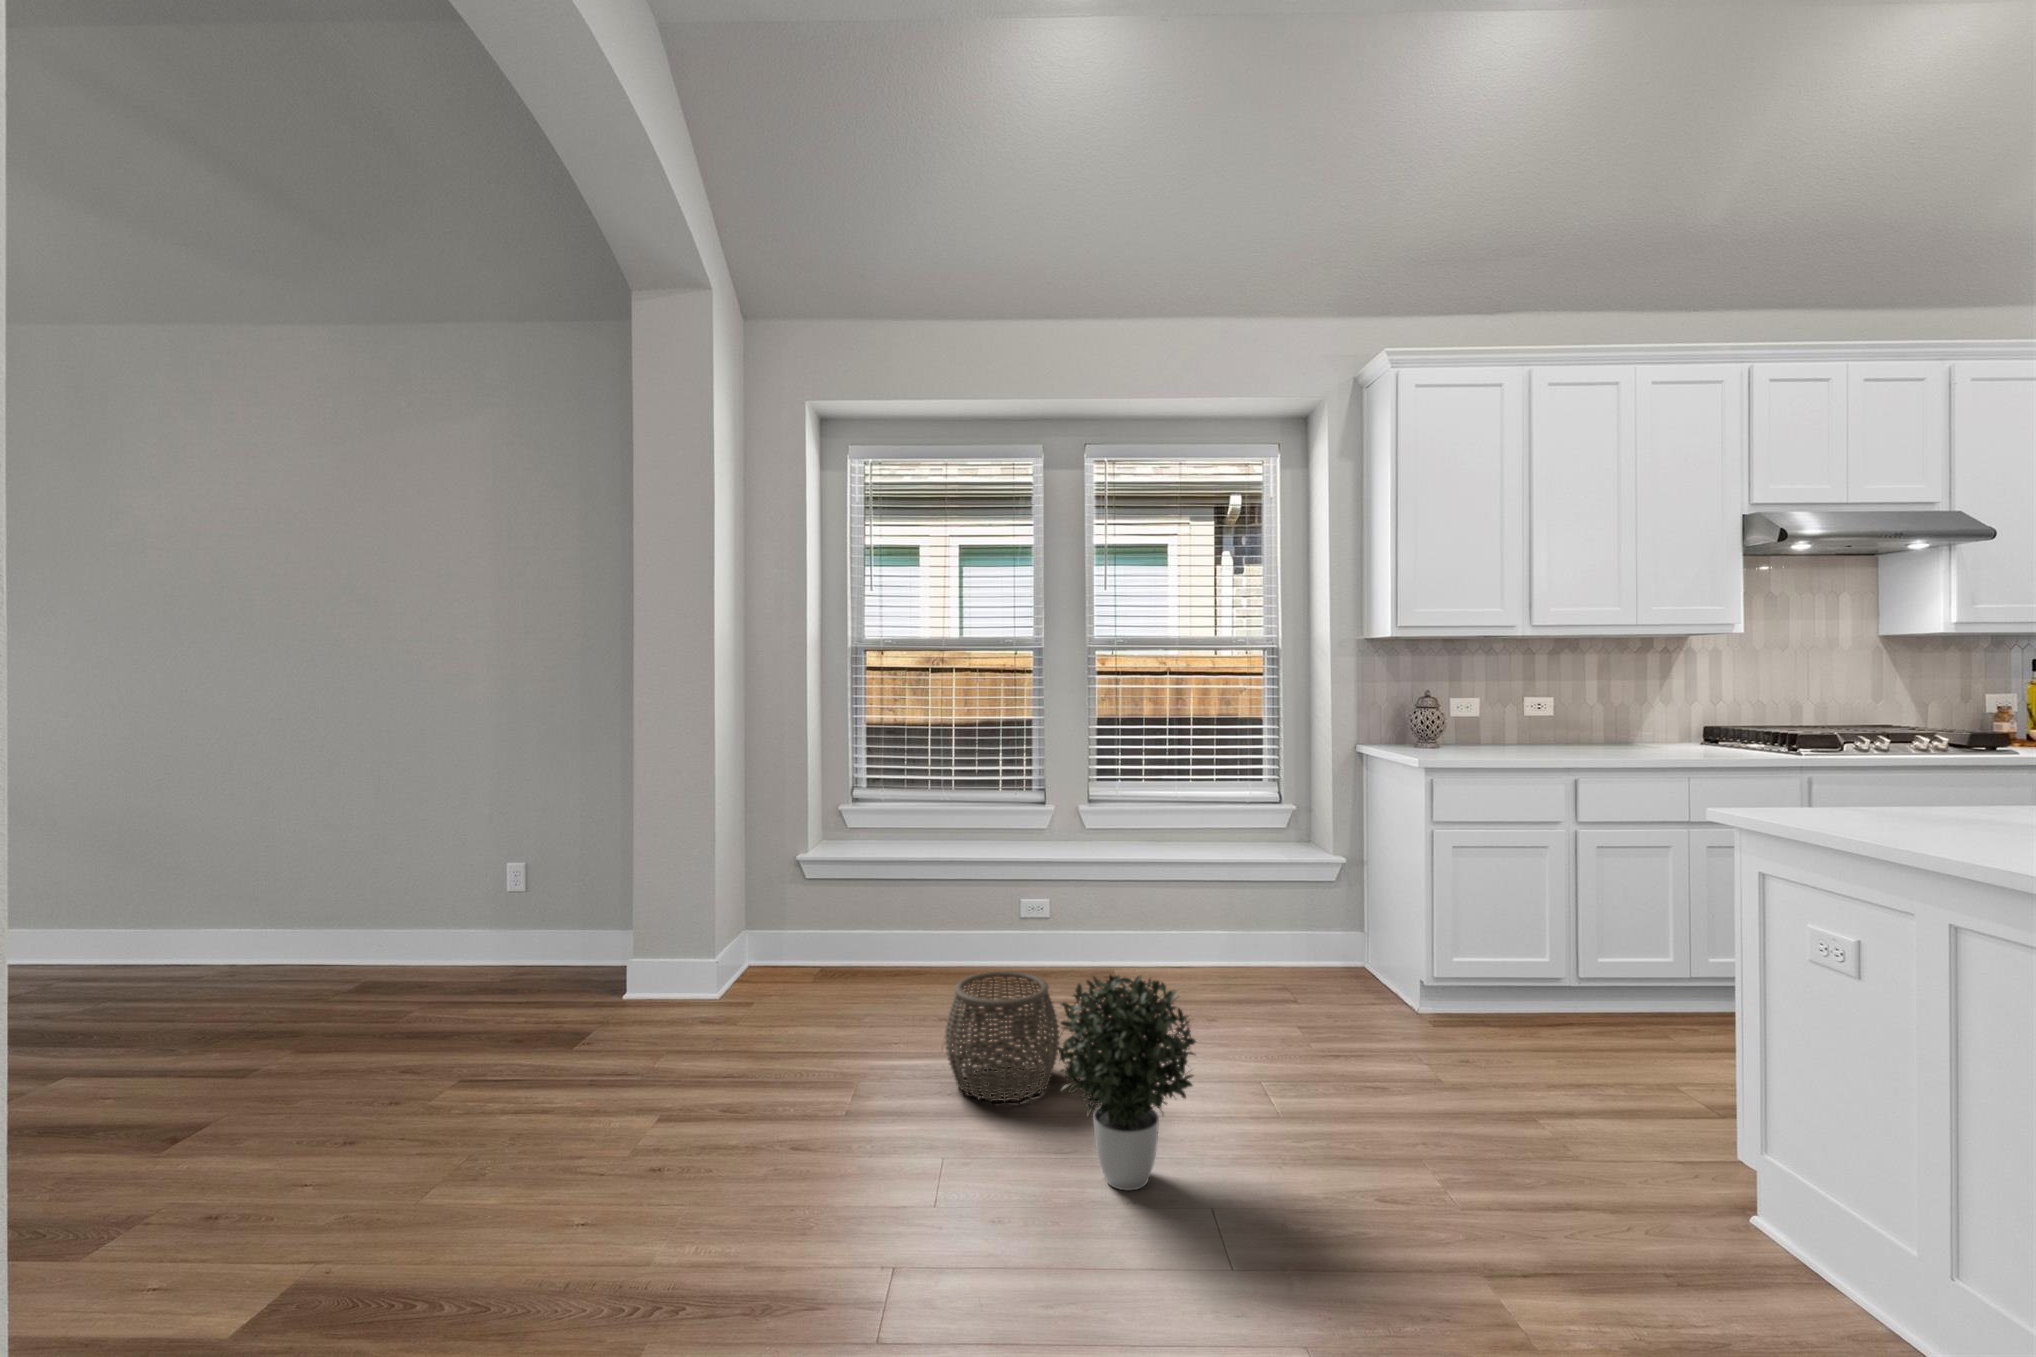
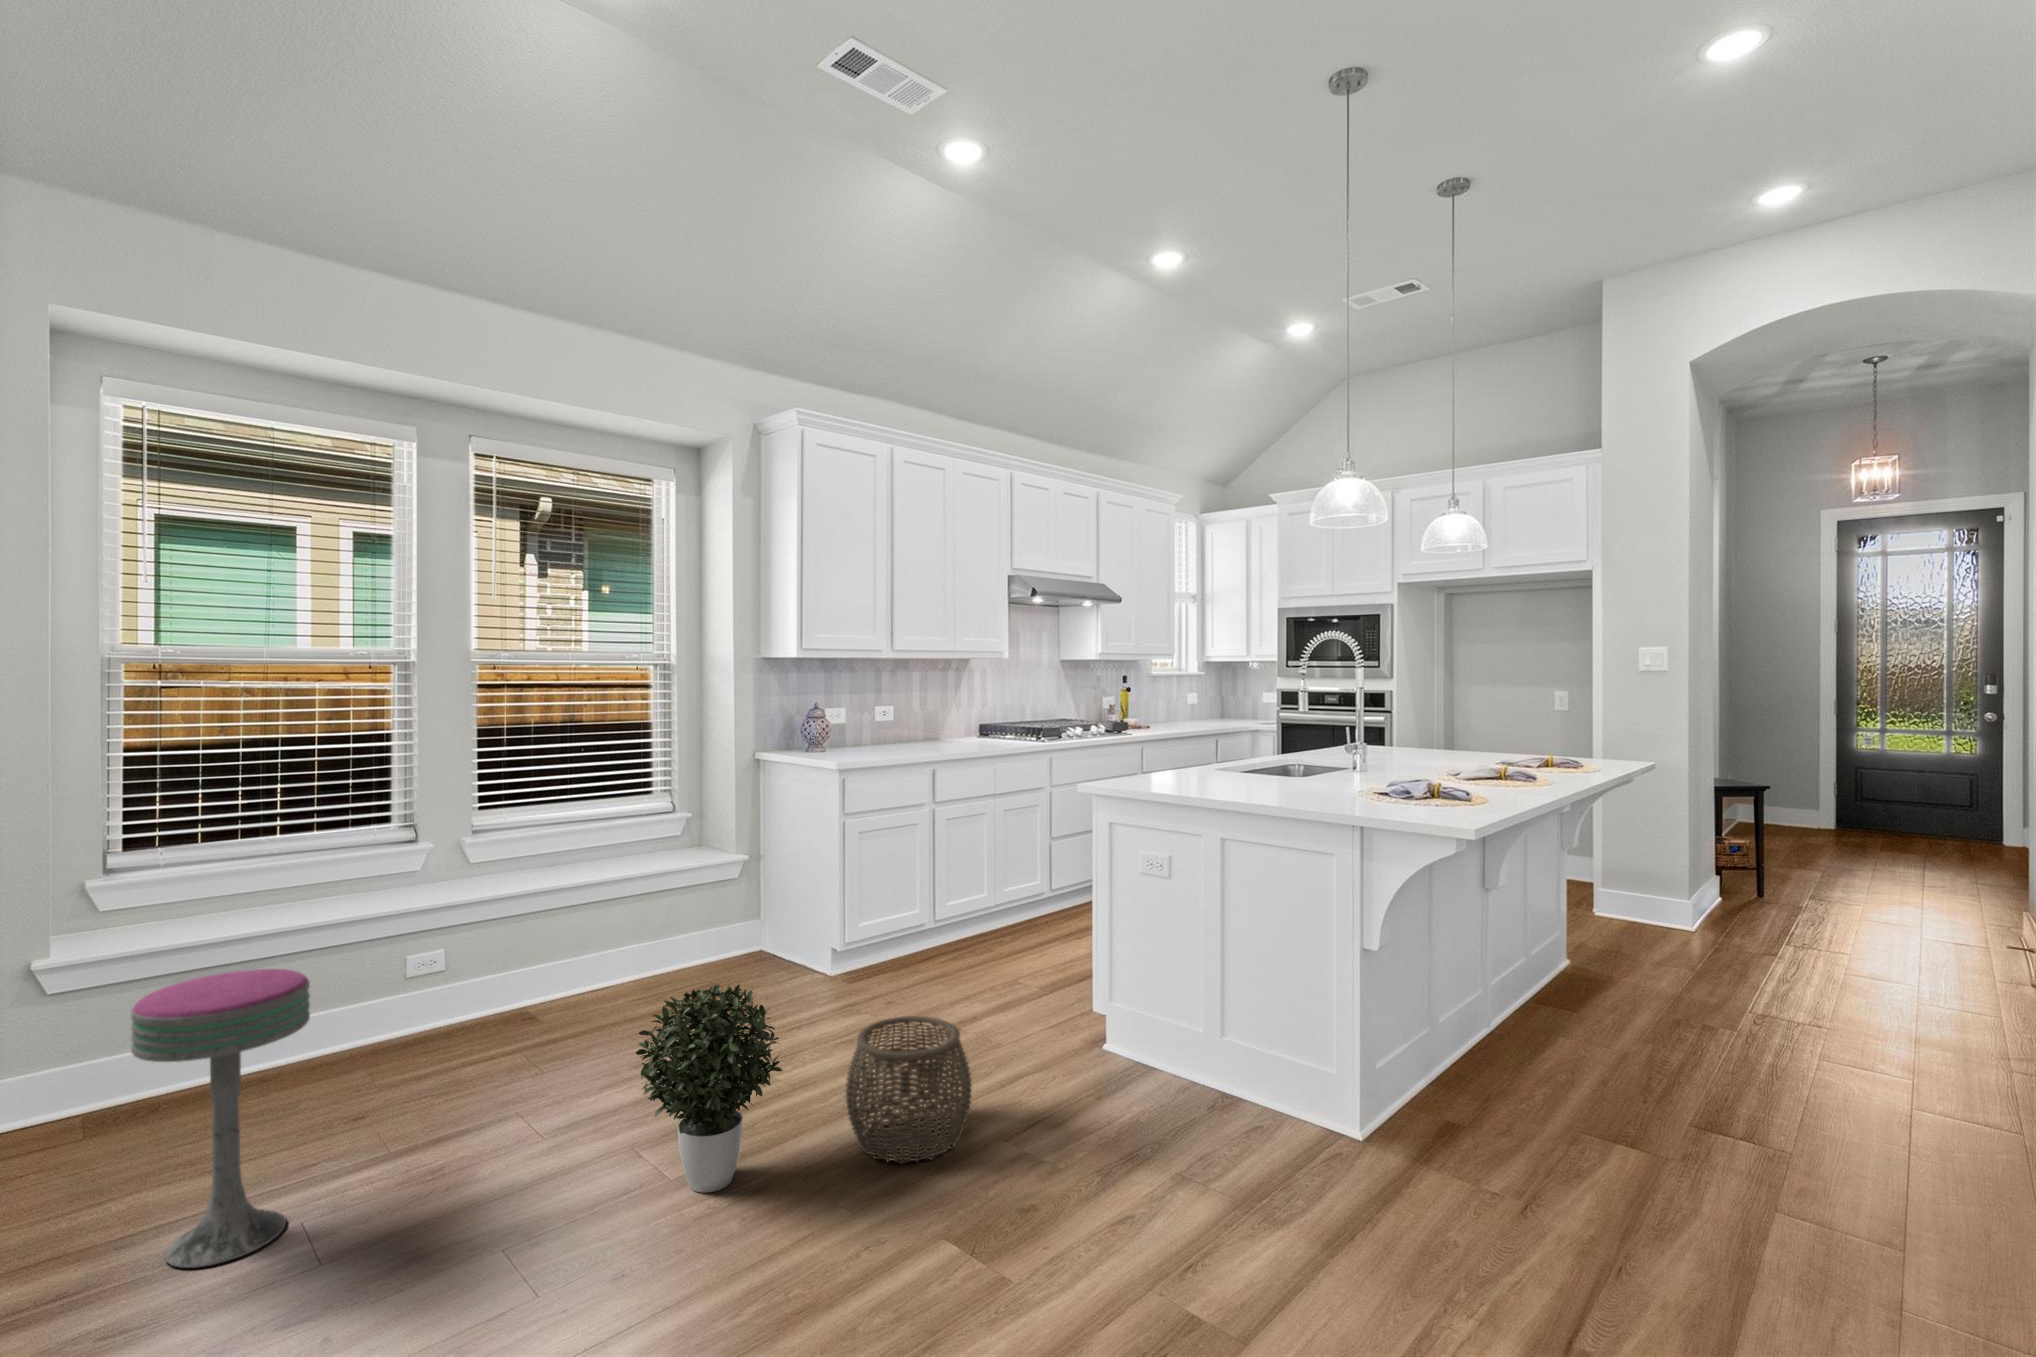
bar stool: none [757,880,863,1096] -> present [131,969,310,1268]
woven basket: present [945,971,1060,1102] -> present [845,1016,972,1163]

